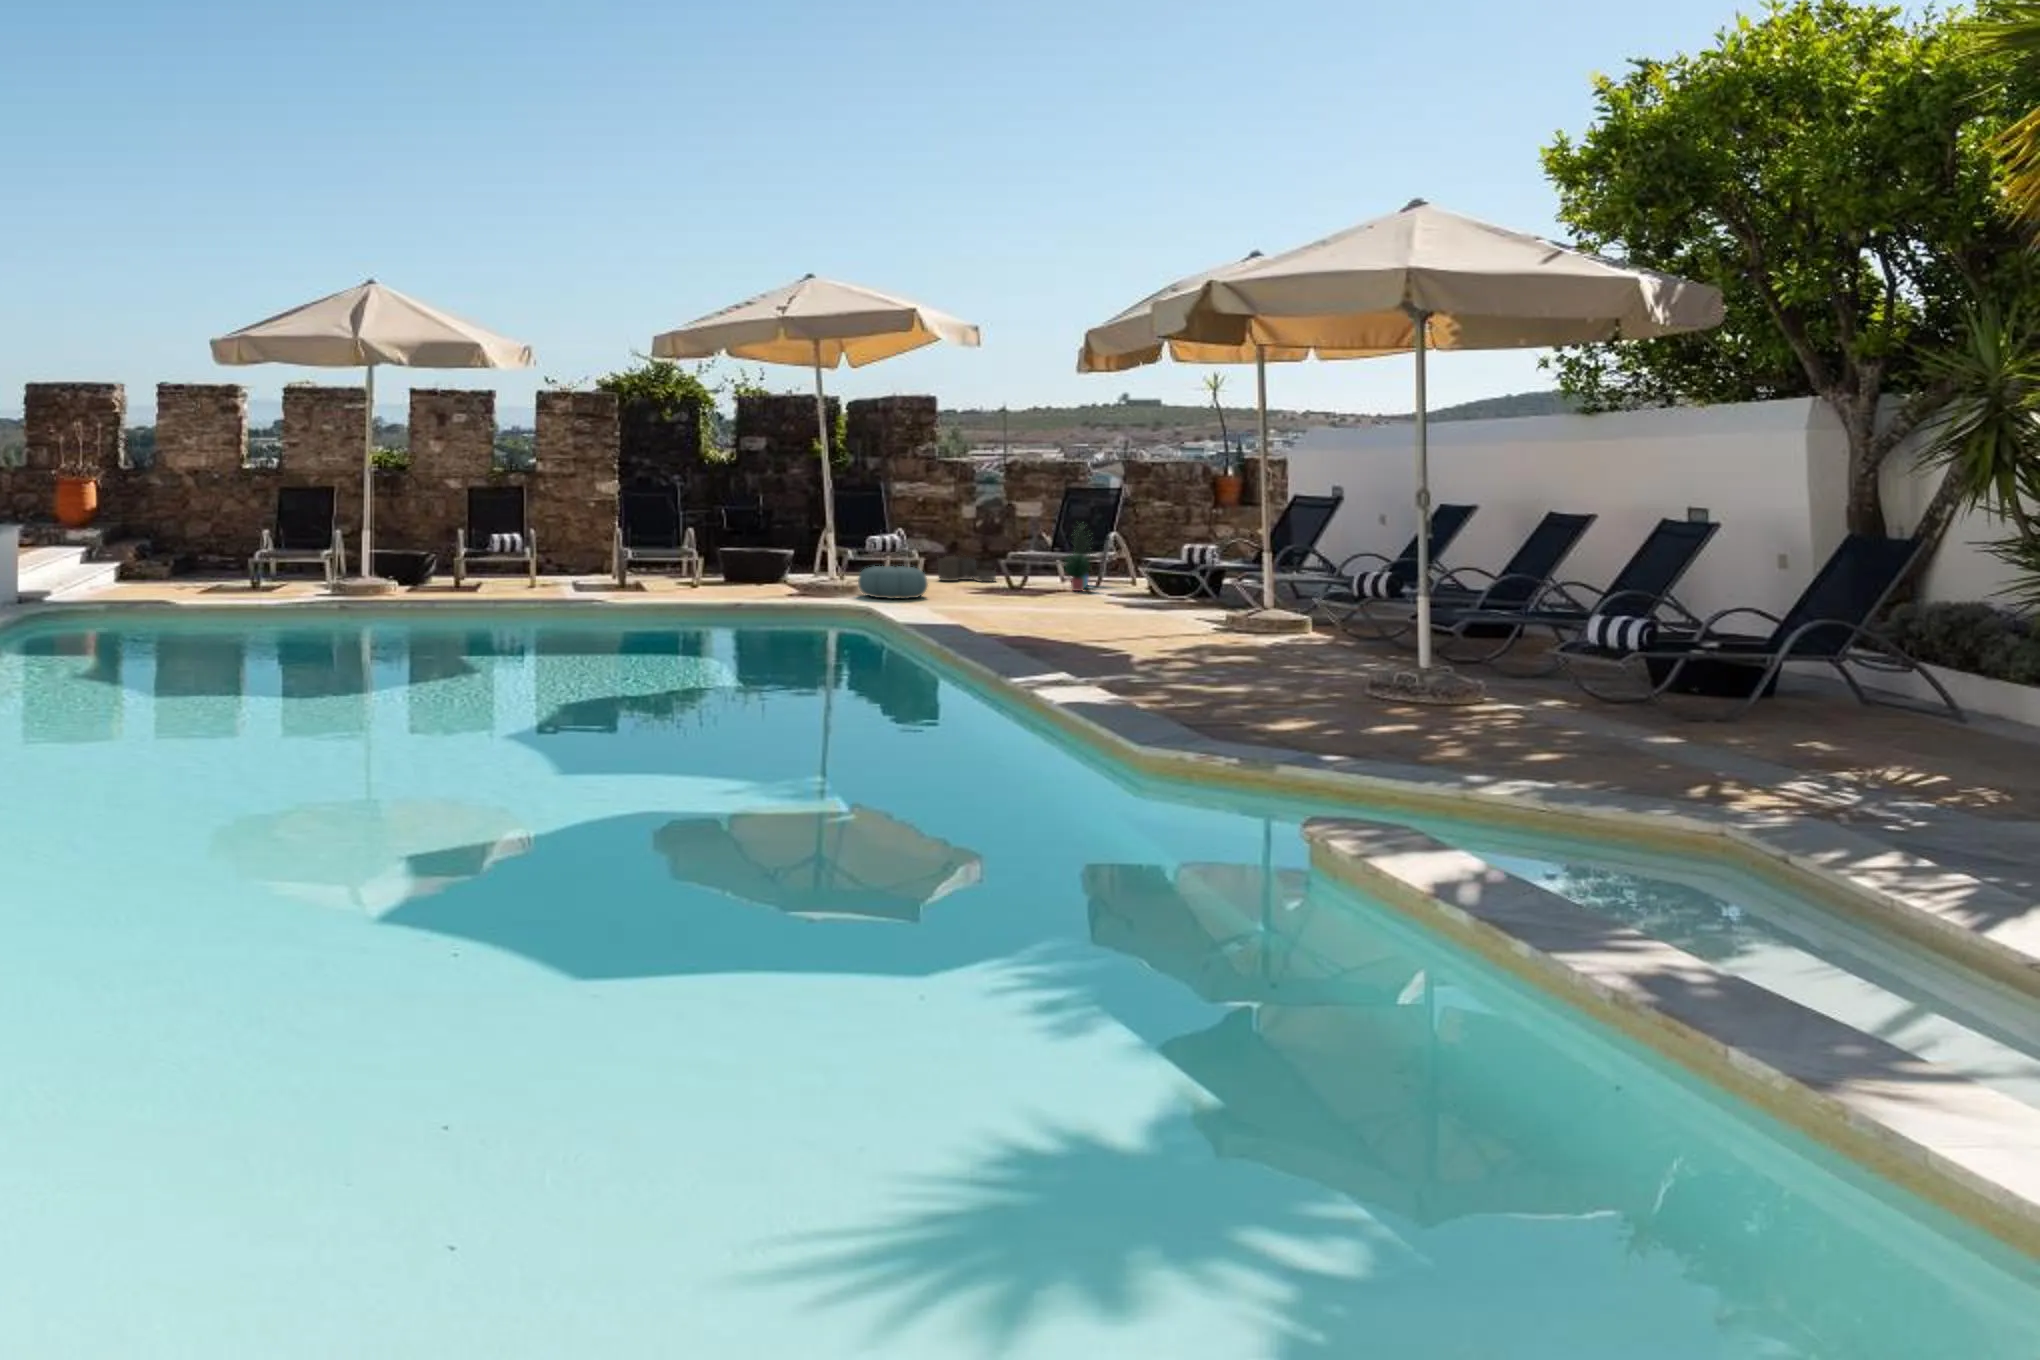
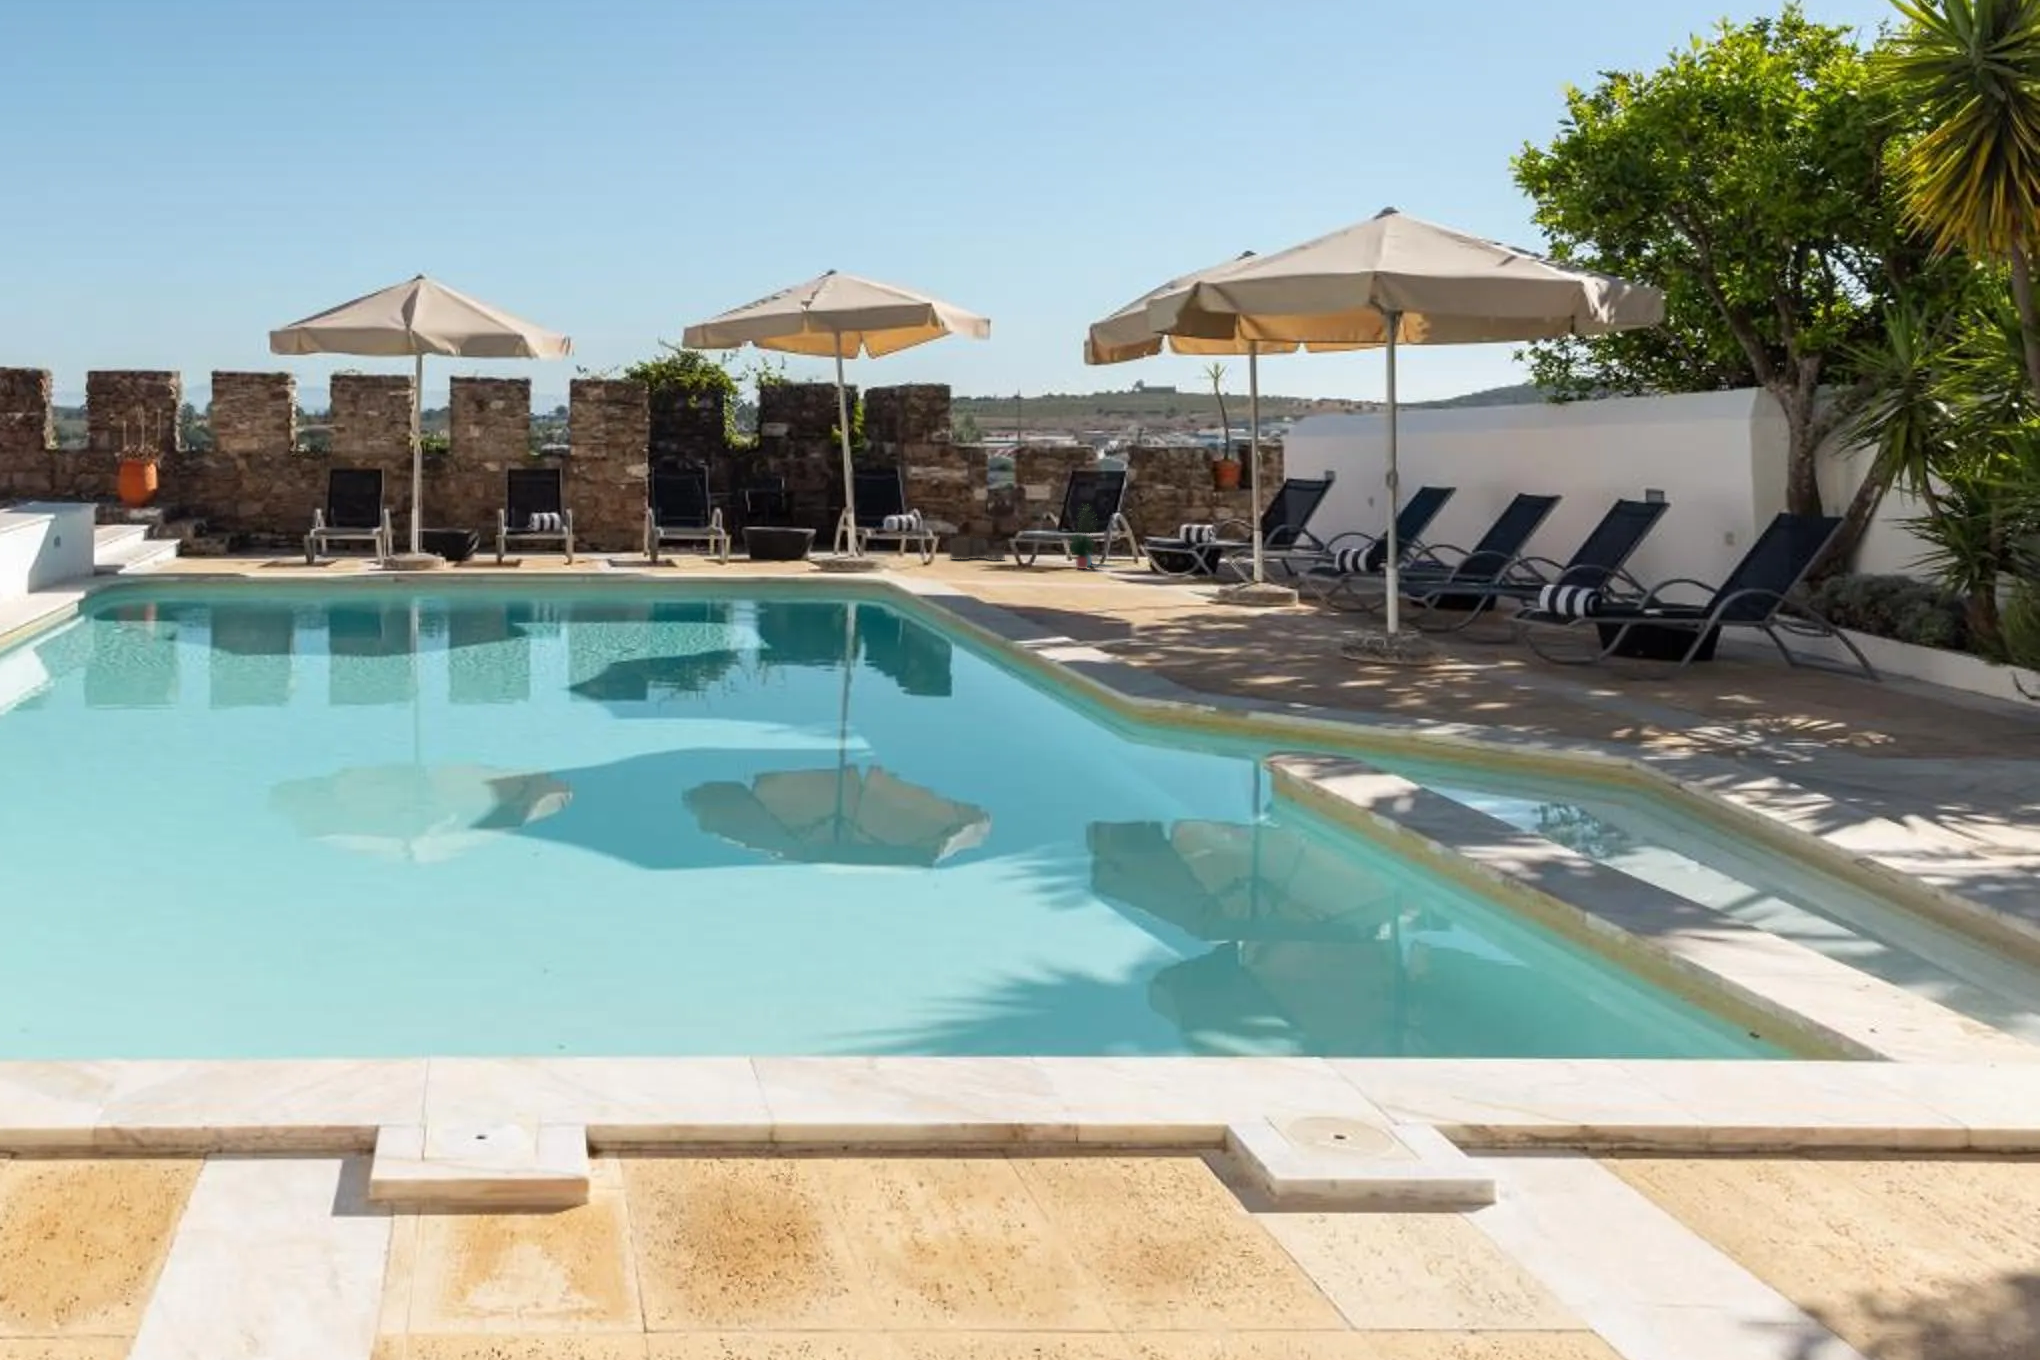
pouf: present [858,566,928,599] -> none [875,545,941,575]

